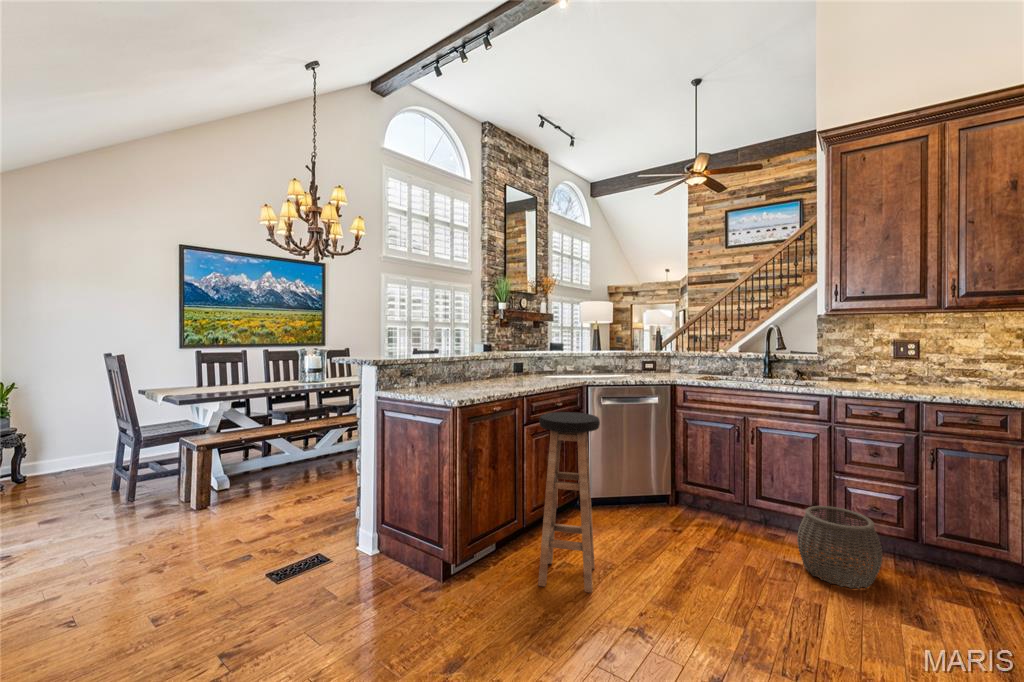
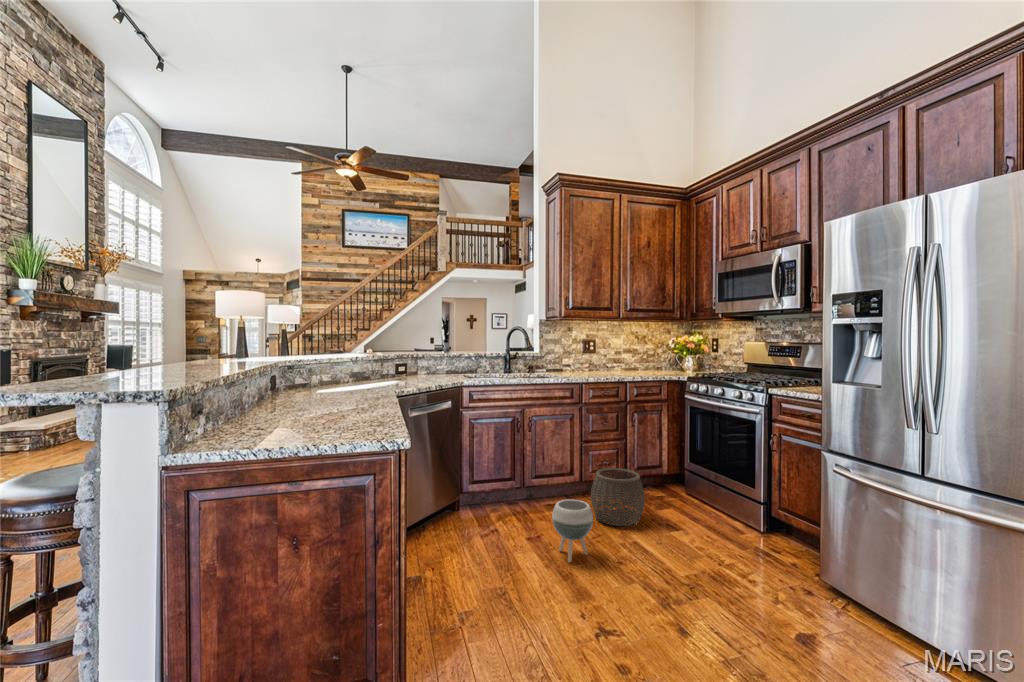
bar stool: present [538,412,600,593] -> none [454,424,540,649]
planter: none [687,513,734,581] -> present [552,499,593,562]

